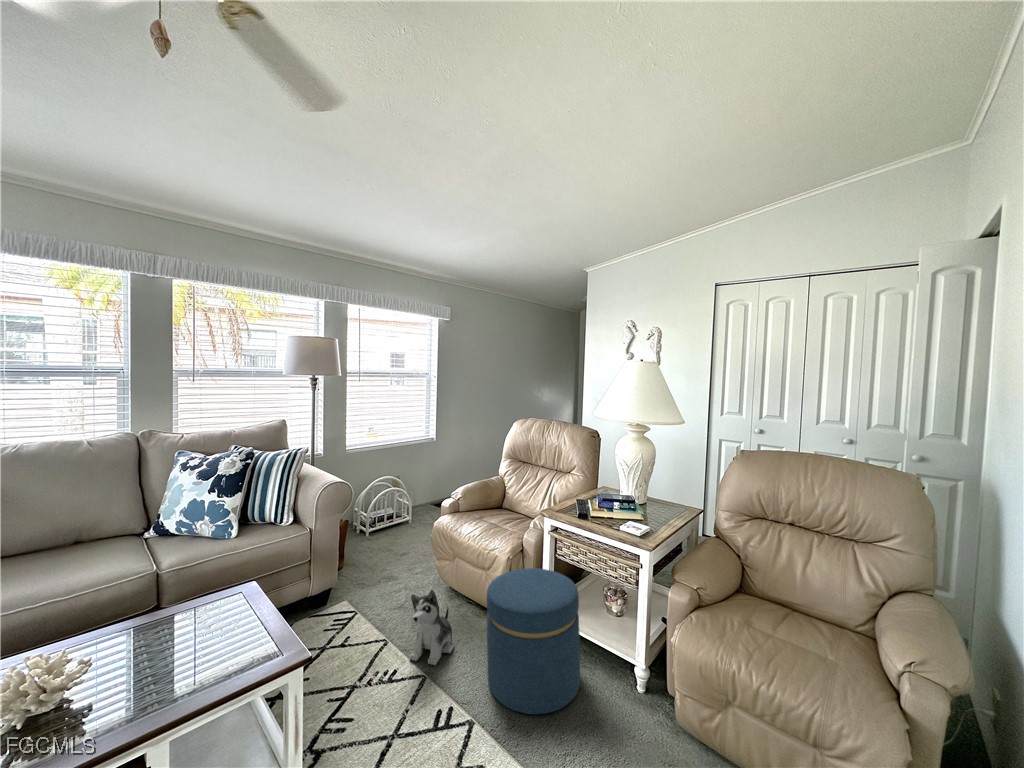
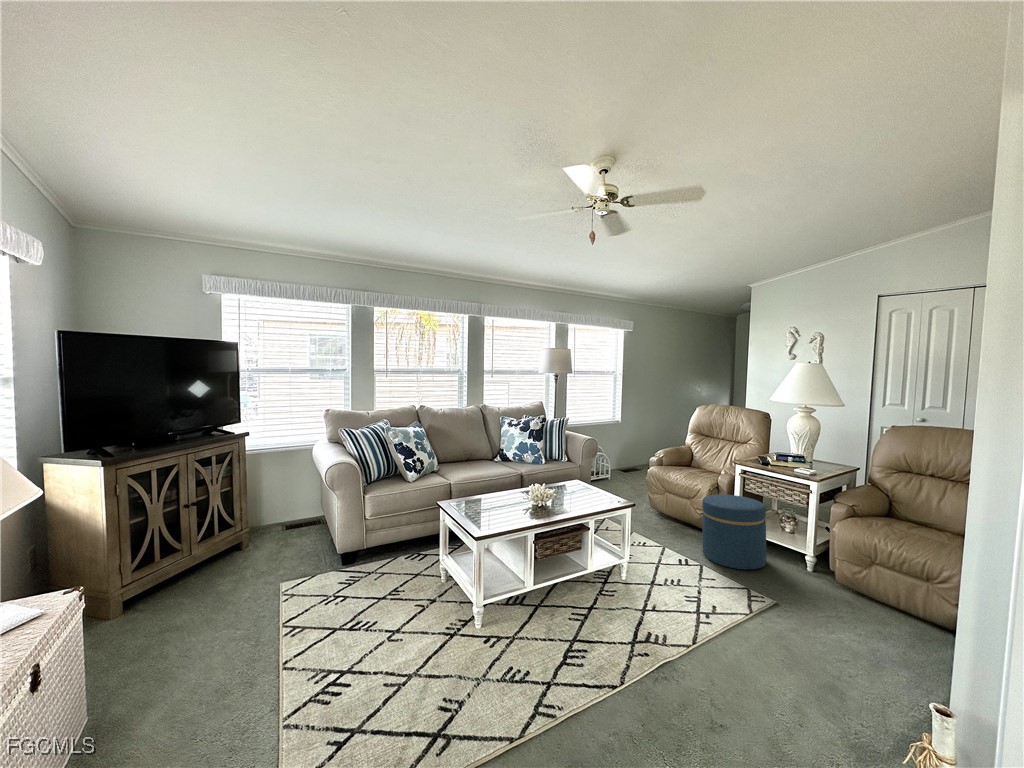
plush toy: present [410,590,454,665] -> none [648,502,675,544]

